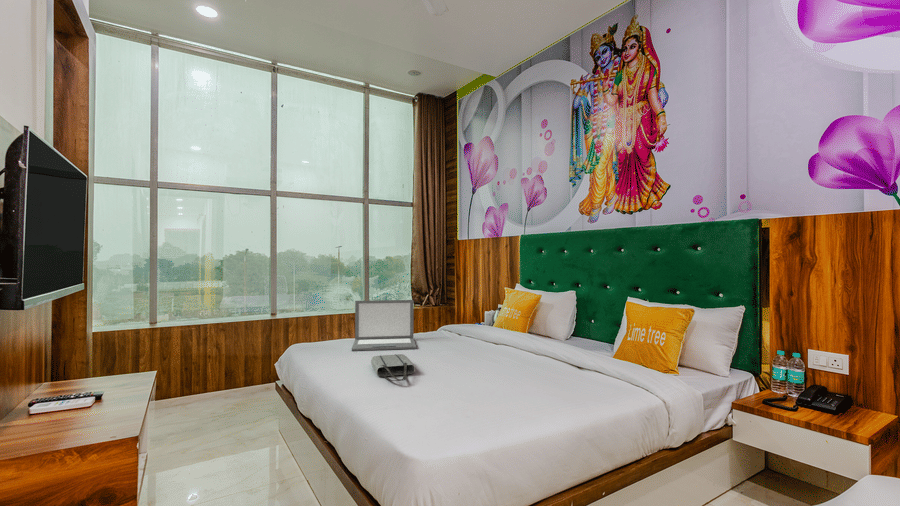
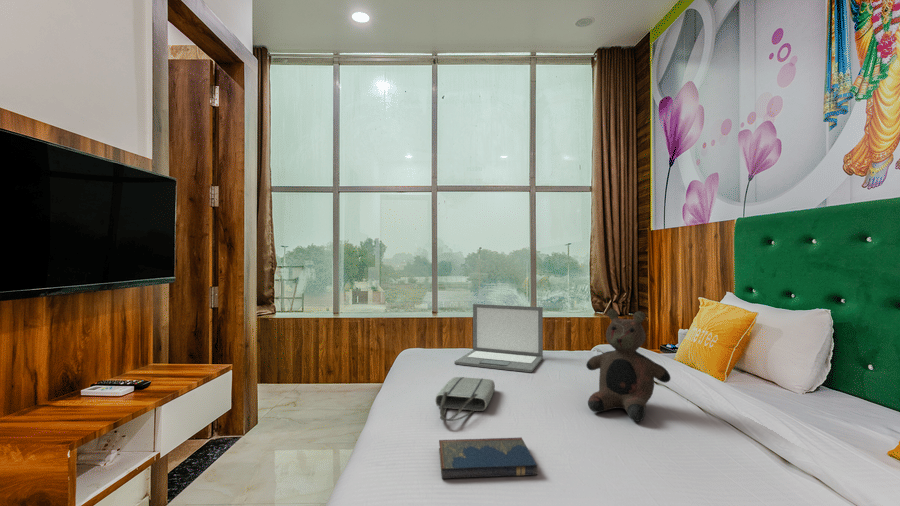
teddy bear: none [466,296,517,364] -> present [586,309,670,422]
hardcover book: none [410,380,480,408] -> present [439,438,537,479]

